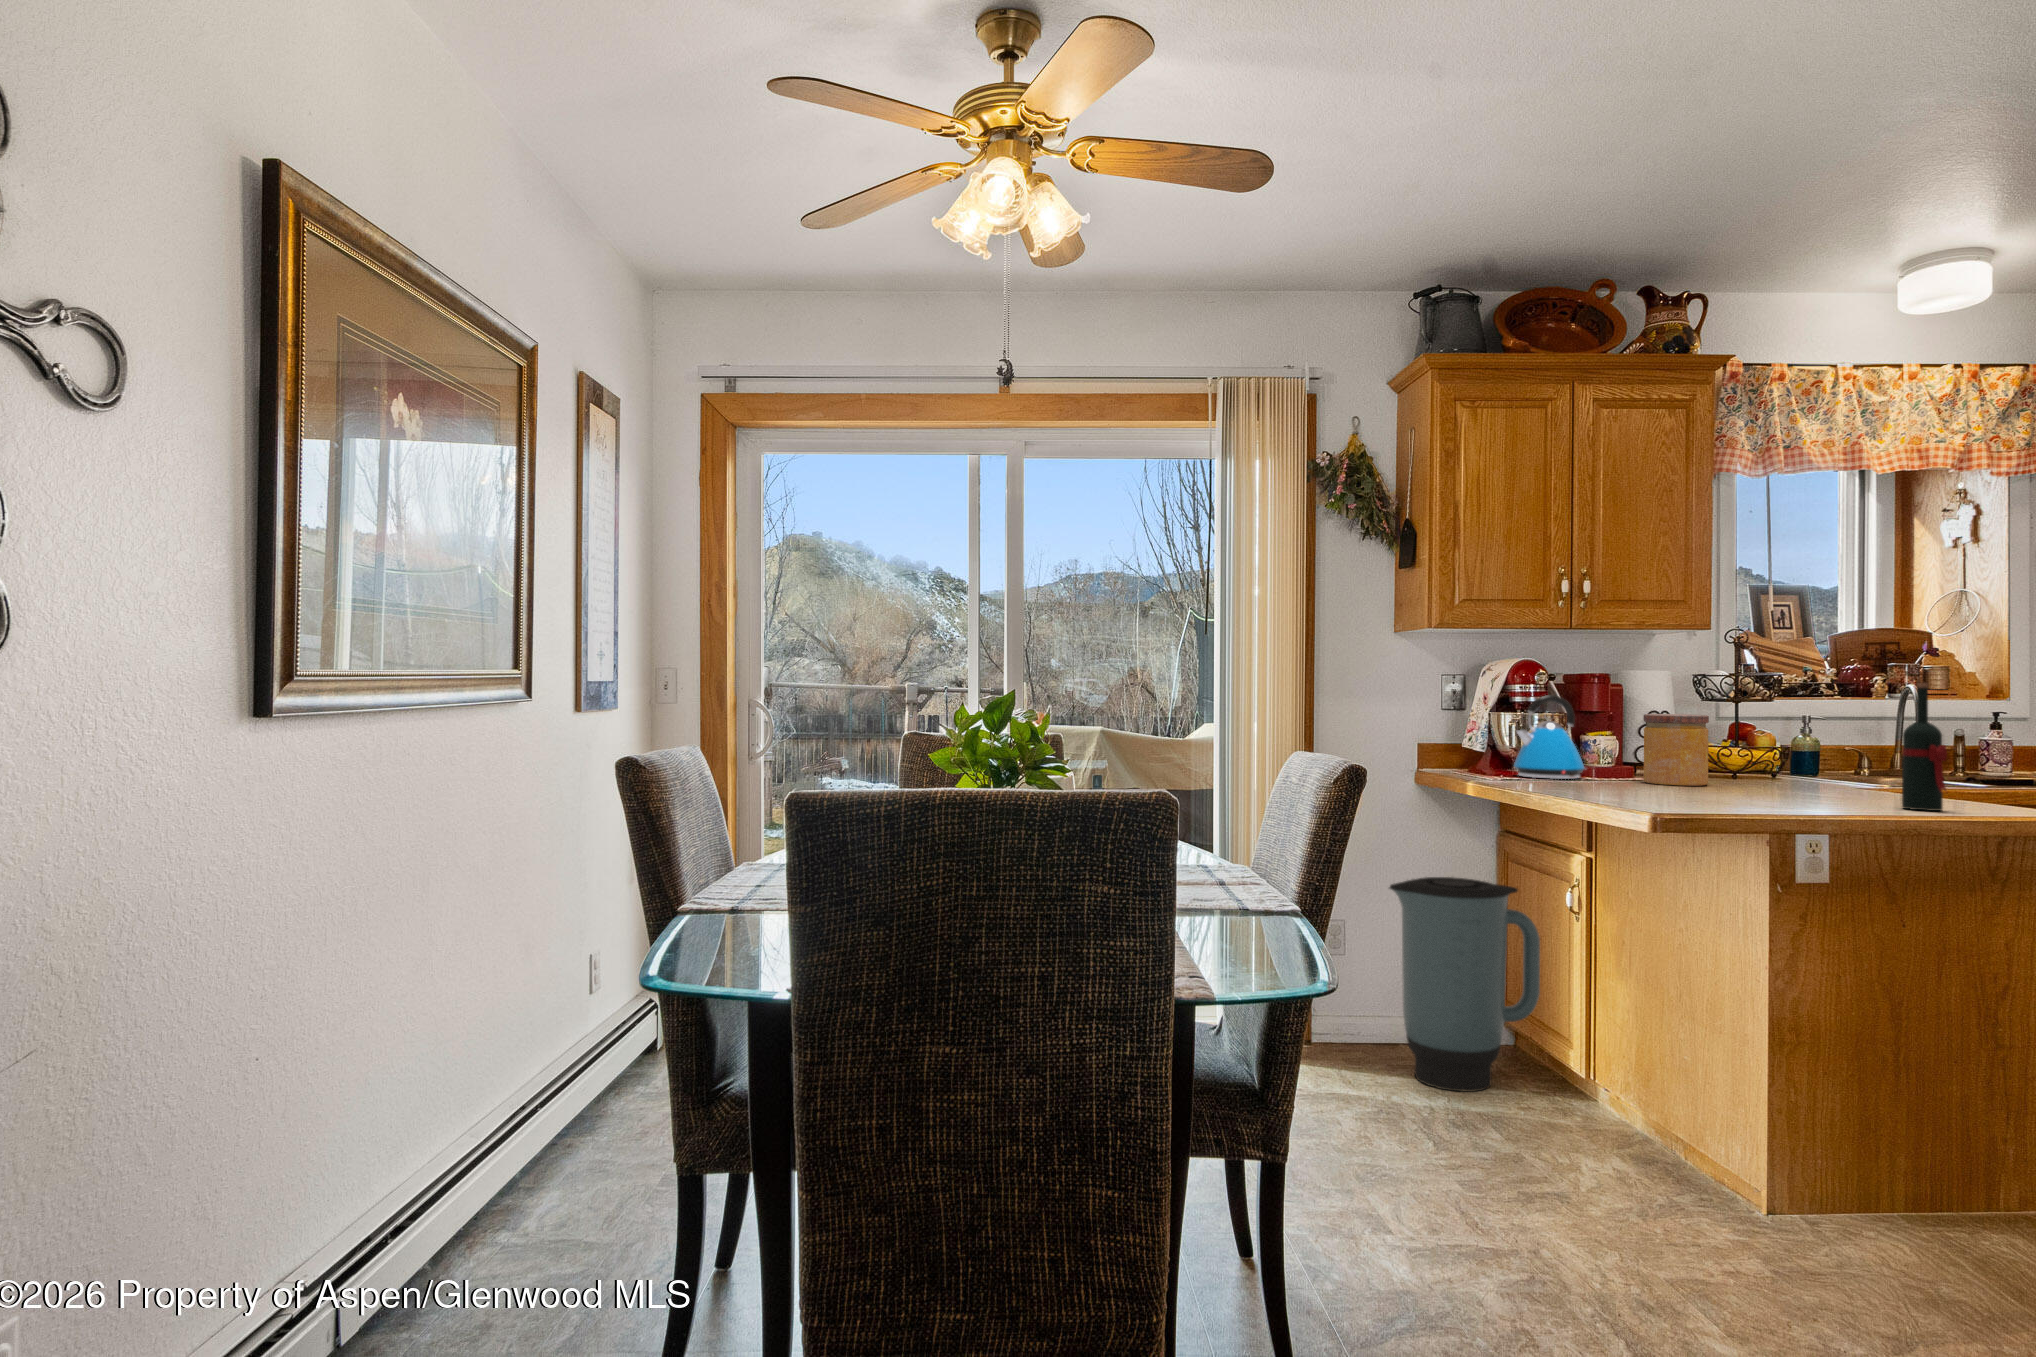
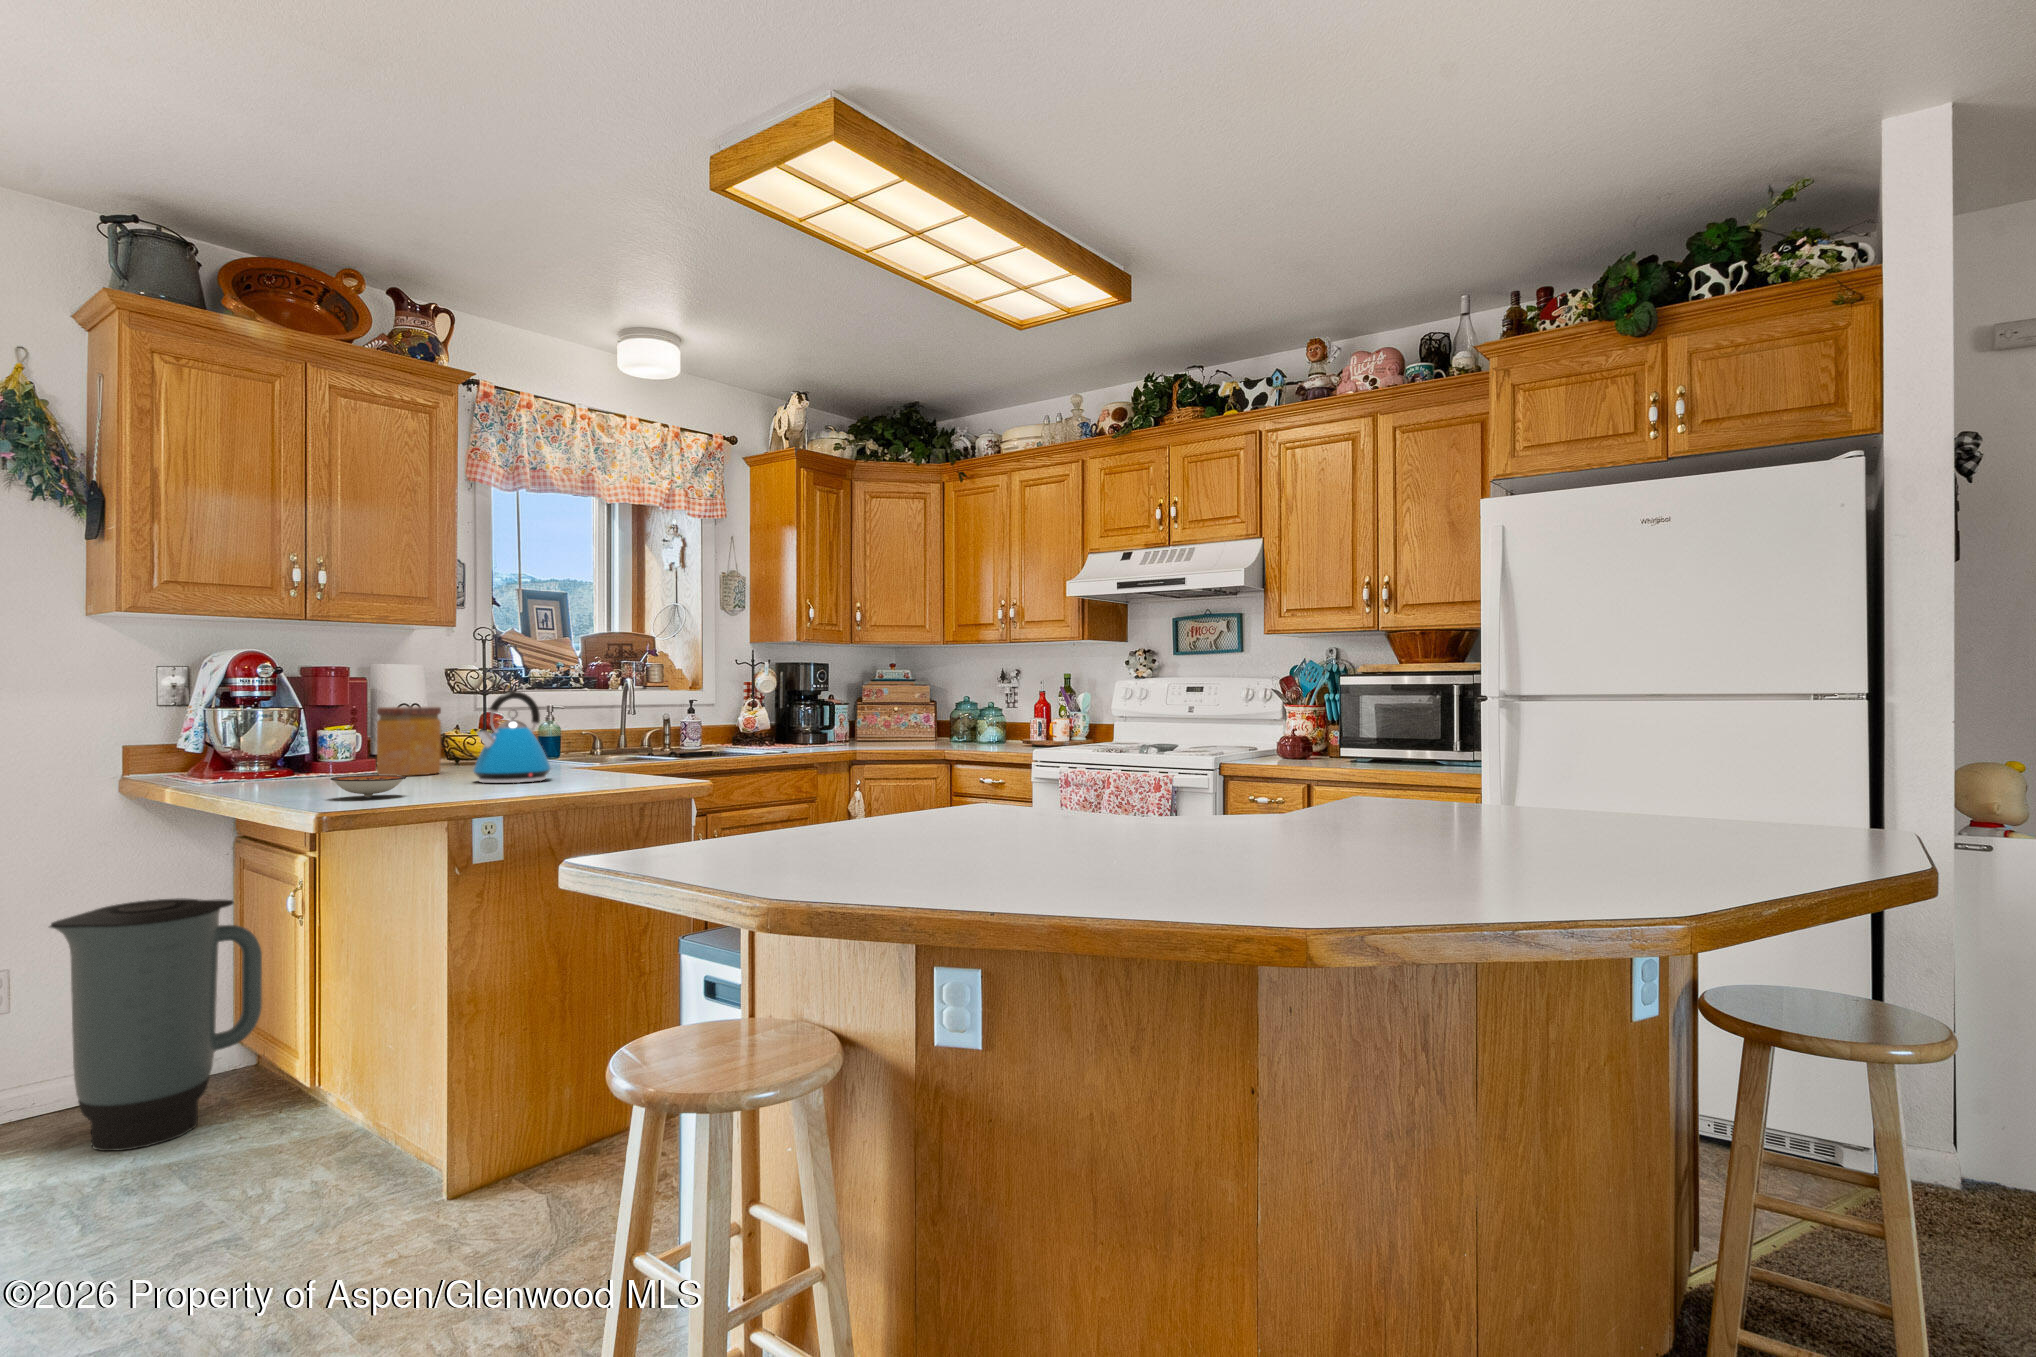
wine bottle: present [1902,683,1947,811] -> none [583,674,615,782]
kettle: present [1514,695,1585,779] -> present [473,691,551,783]
ceramic bowl: none [1639,782,1711,805] -> present [331,775,406,797]

